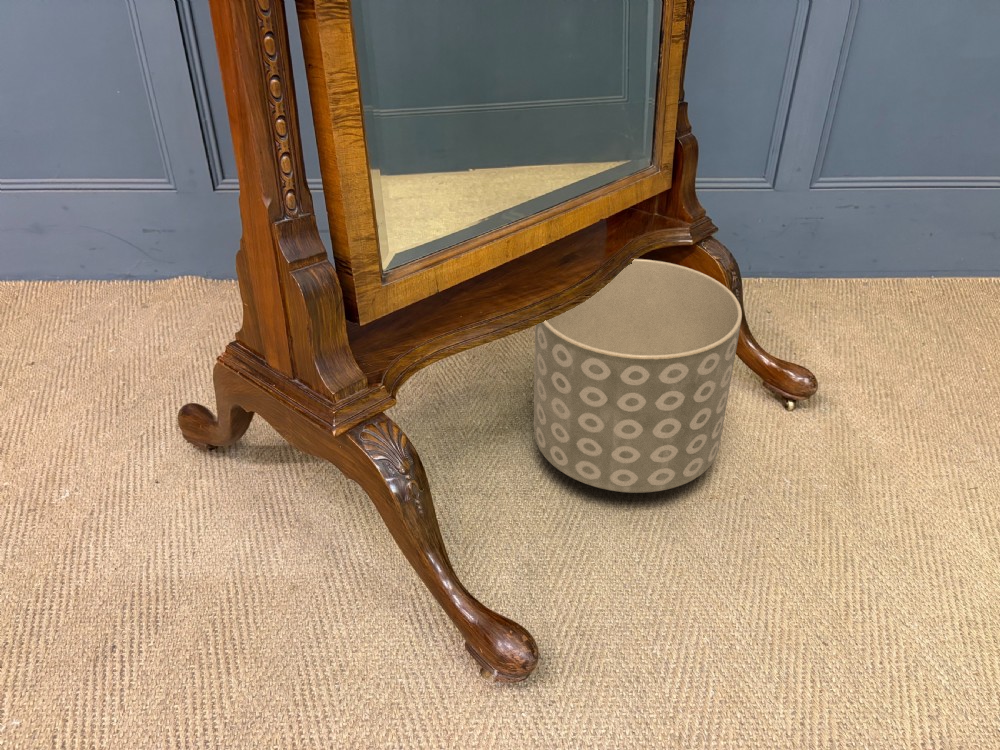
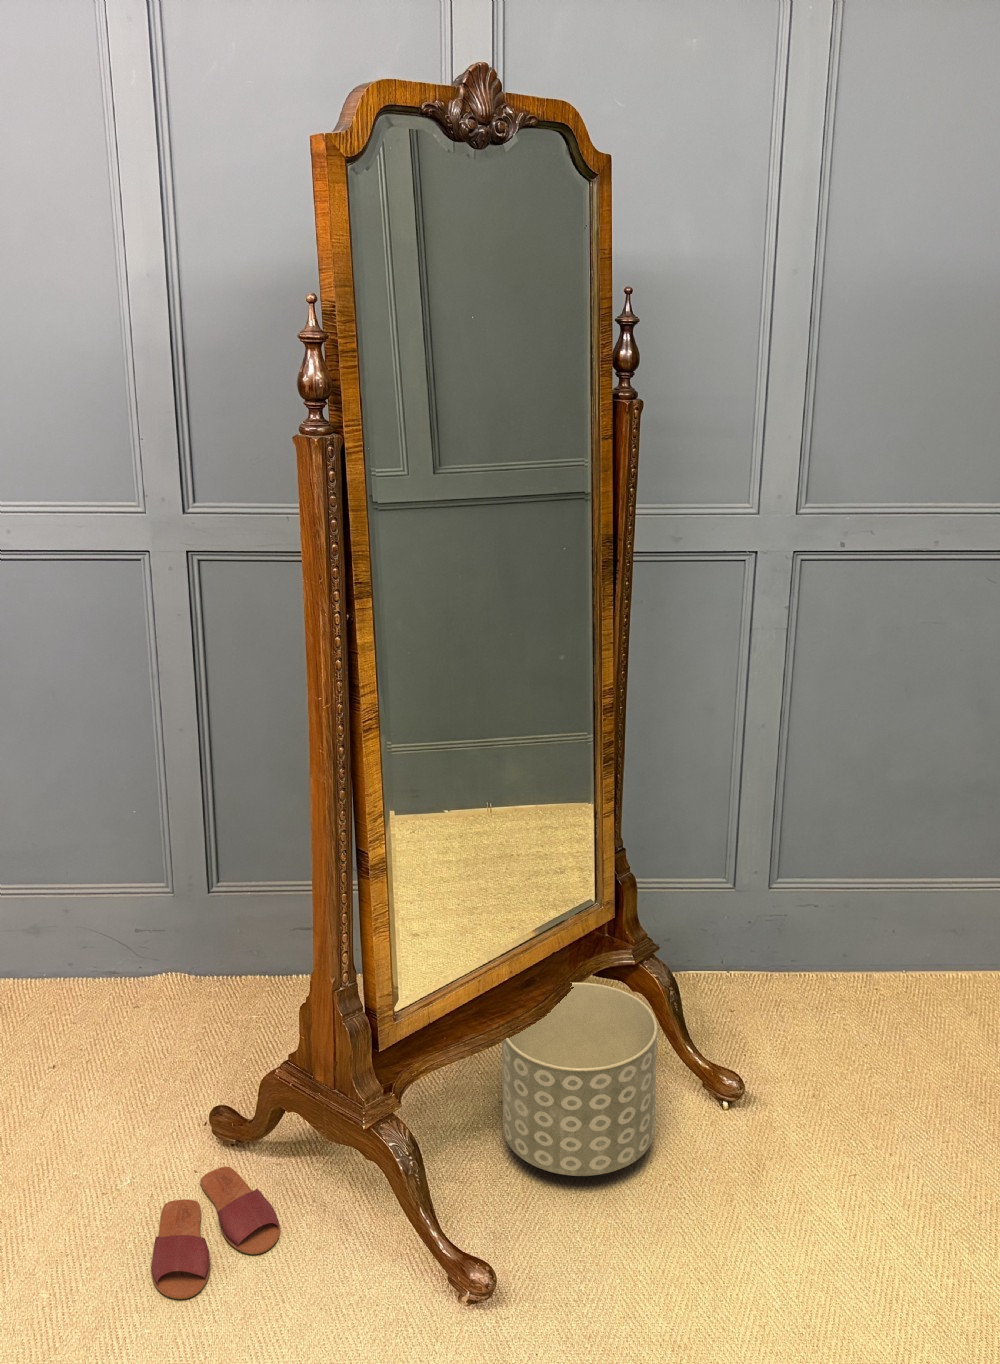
slippers: none [62,477,249,662] -> present [151,1167,280,1299]

